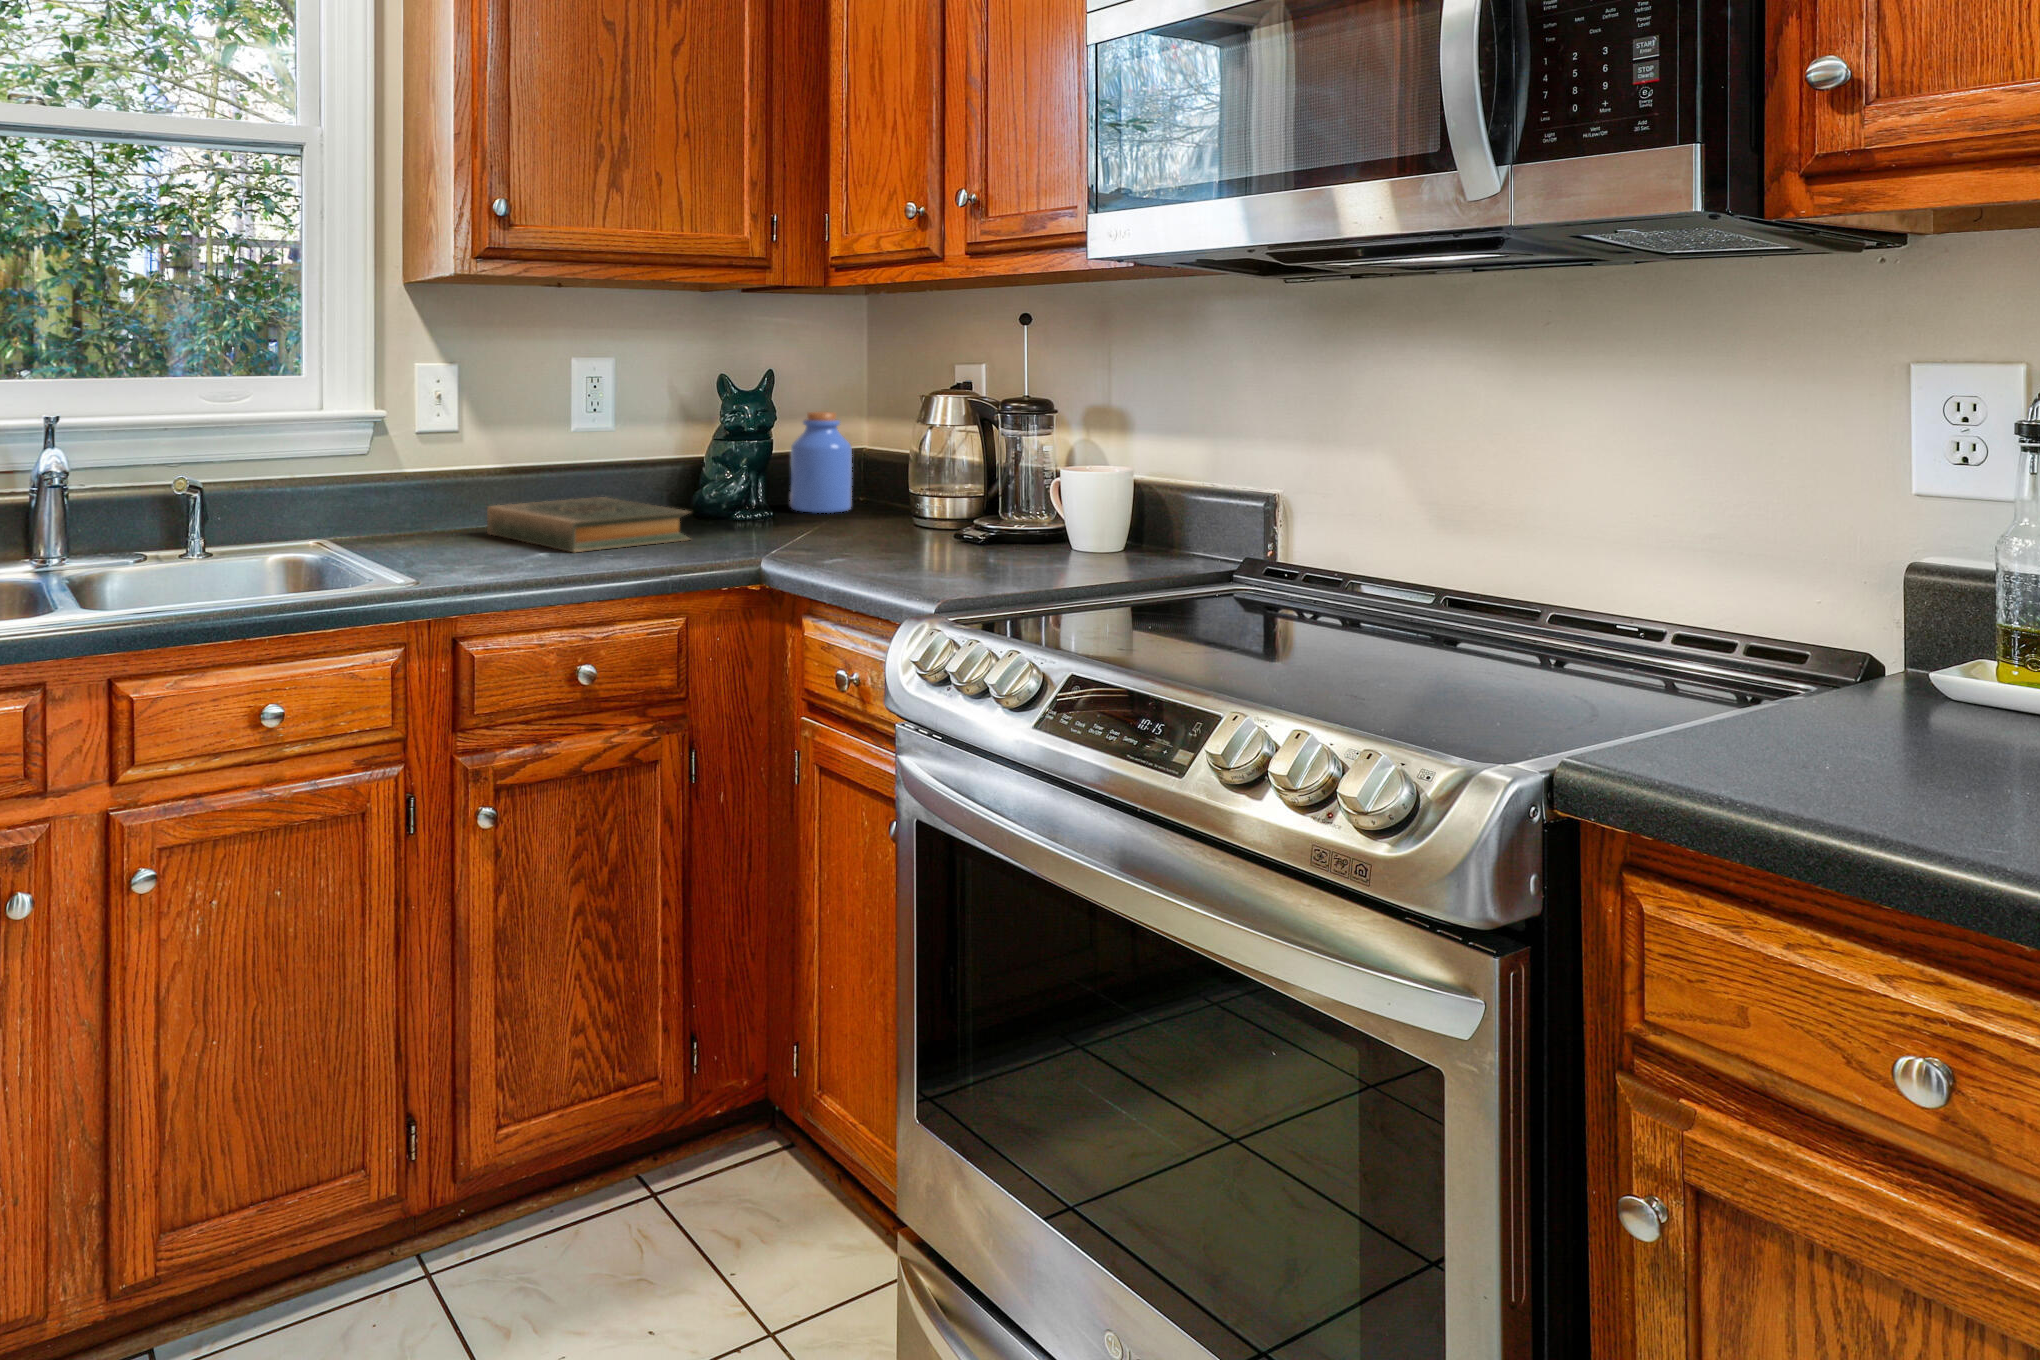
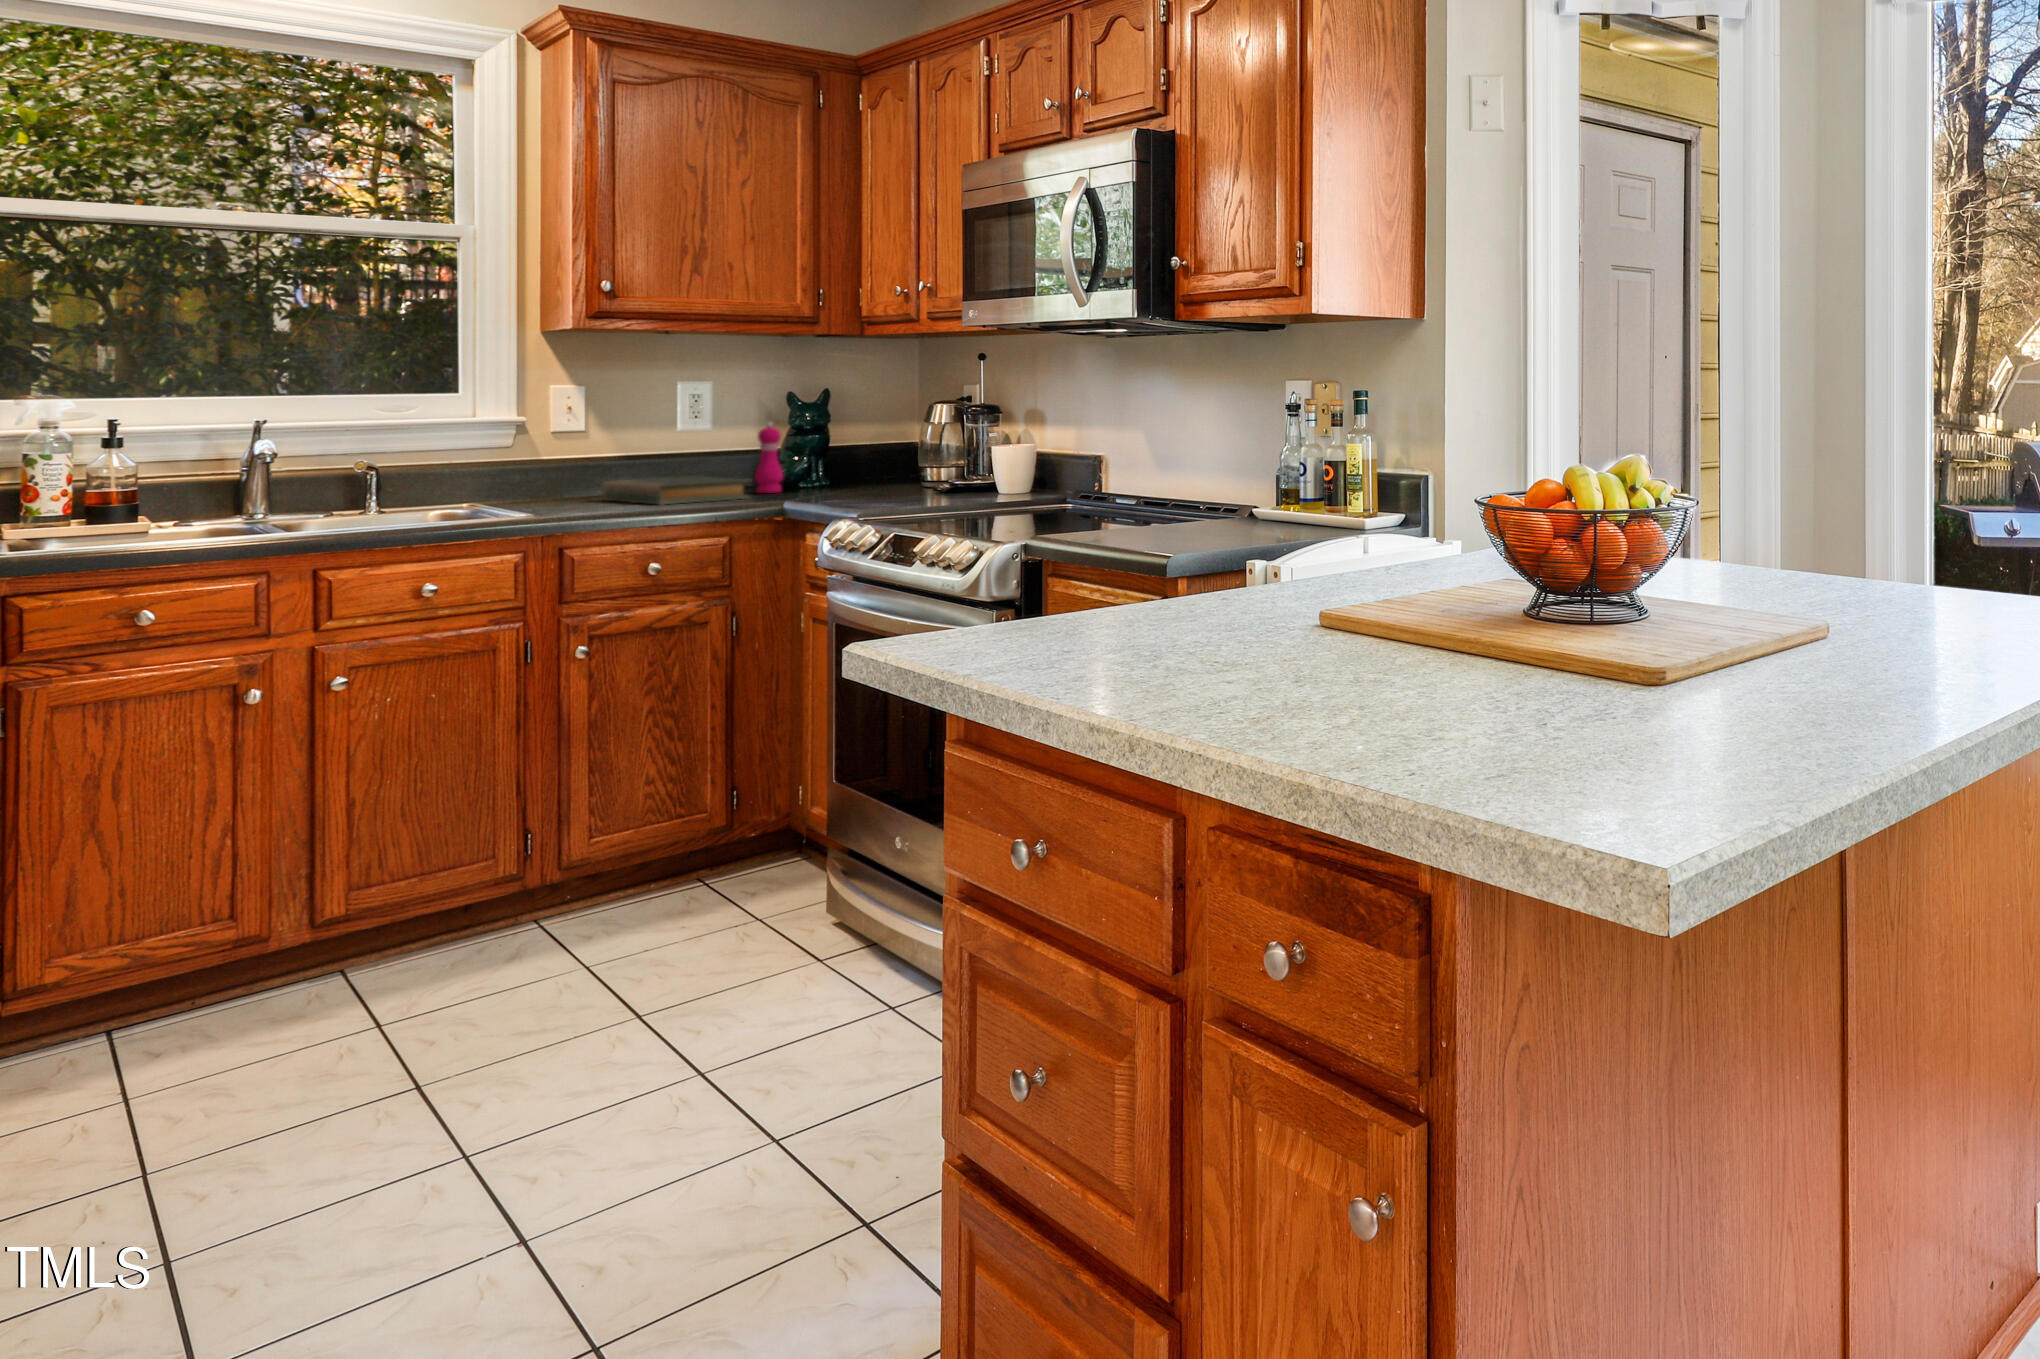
jar: present [790,412,852,513] -> none [846,419,891,486]
pepper mill: none [681,418,720,525] -> present [755,422,783,493]

